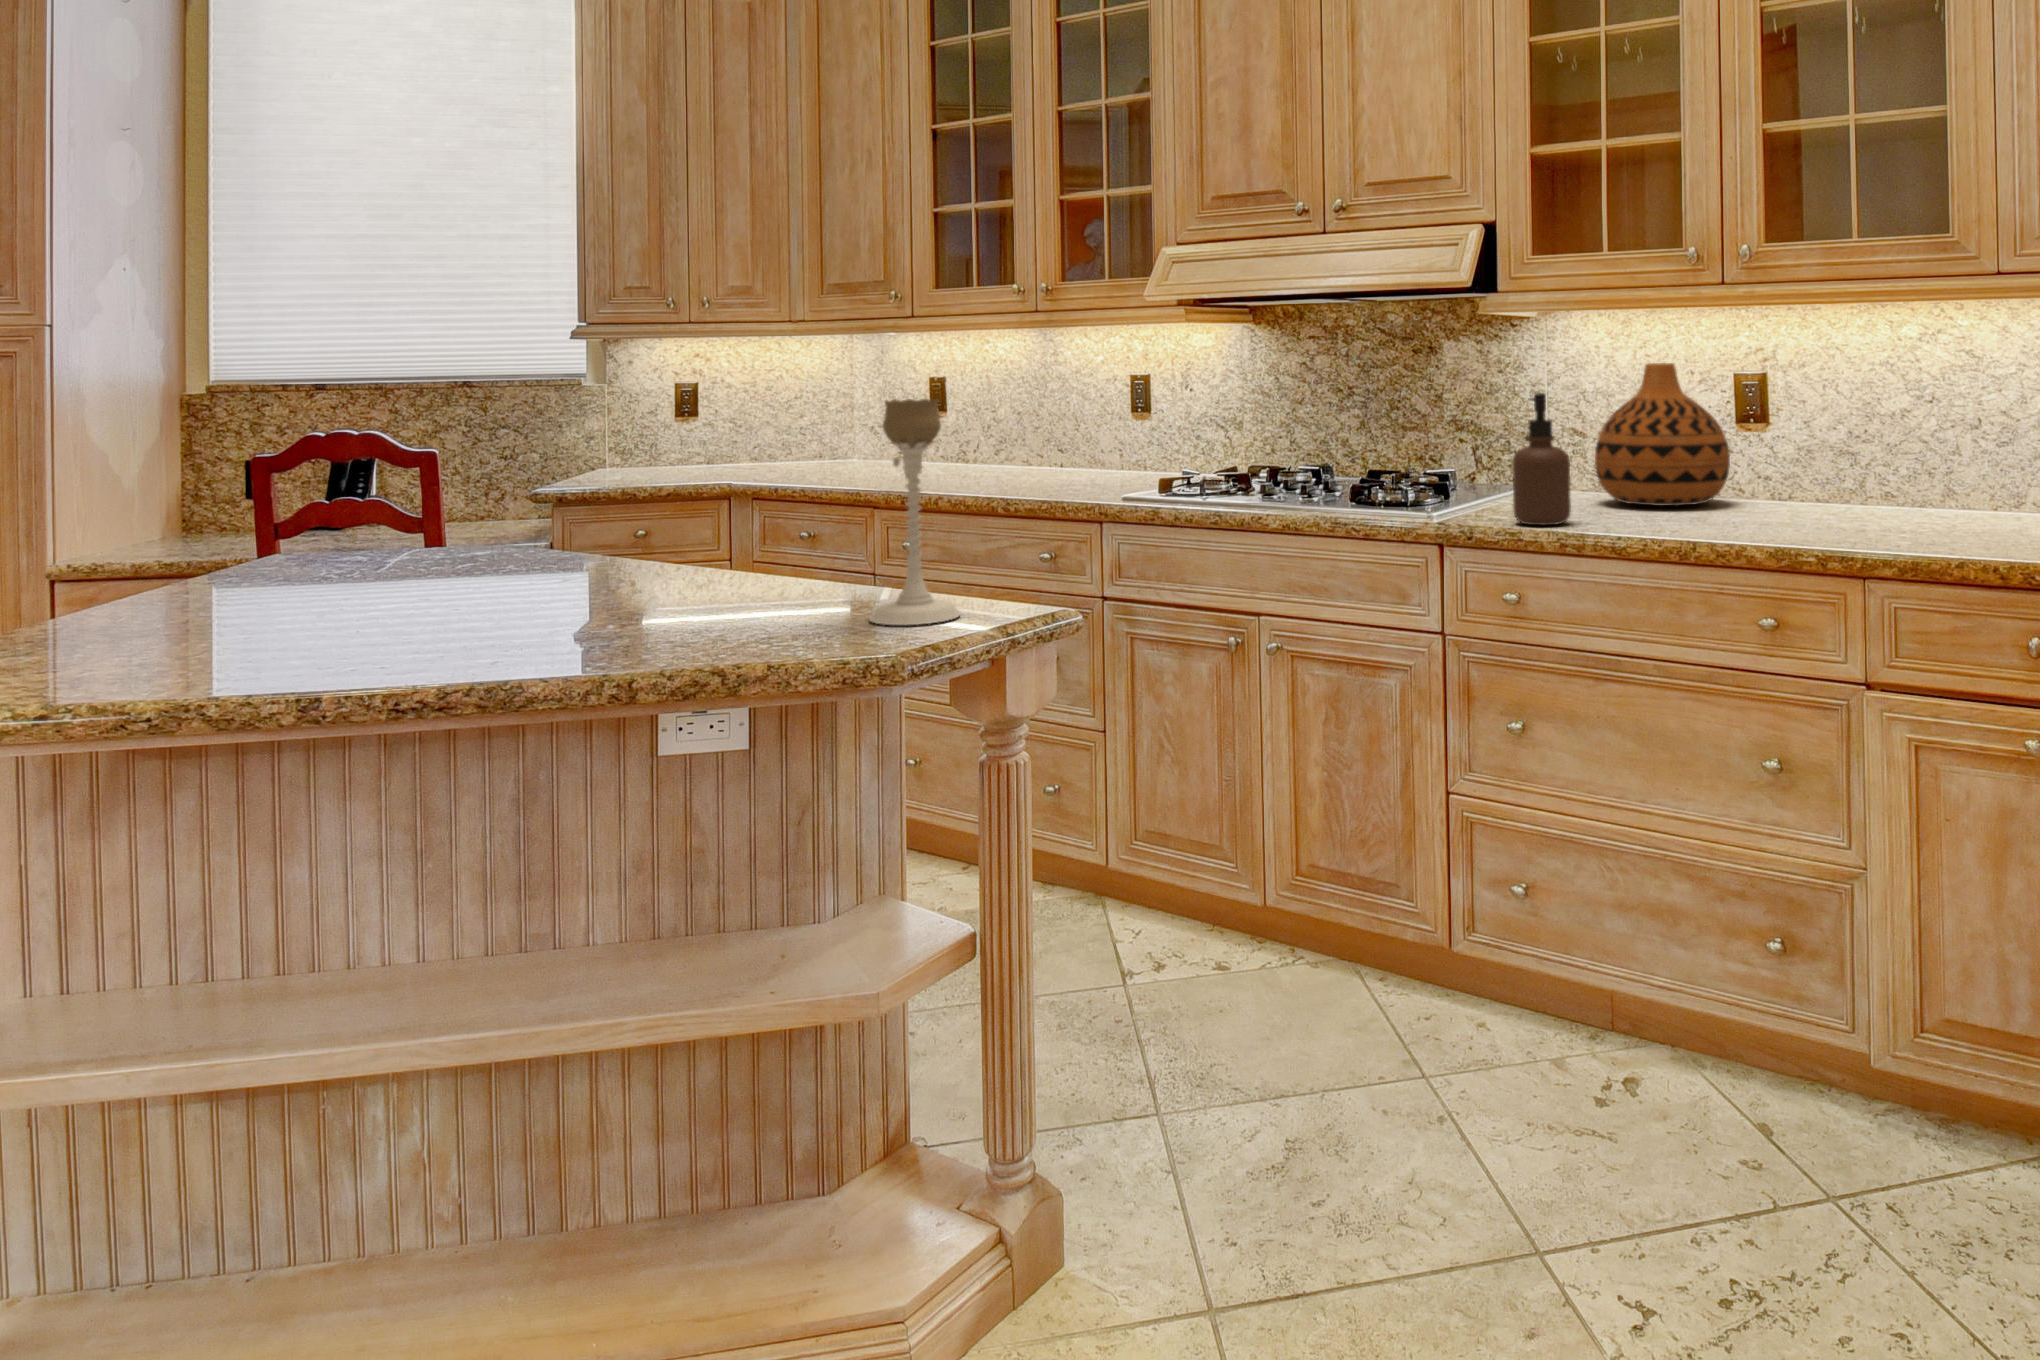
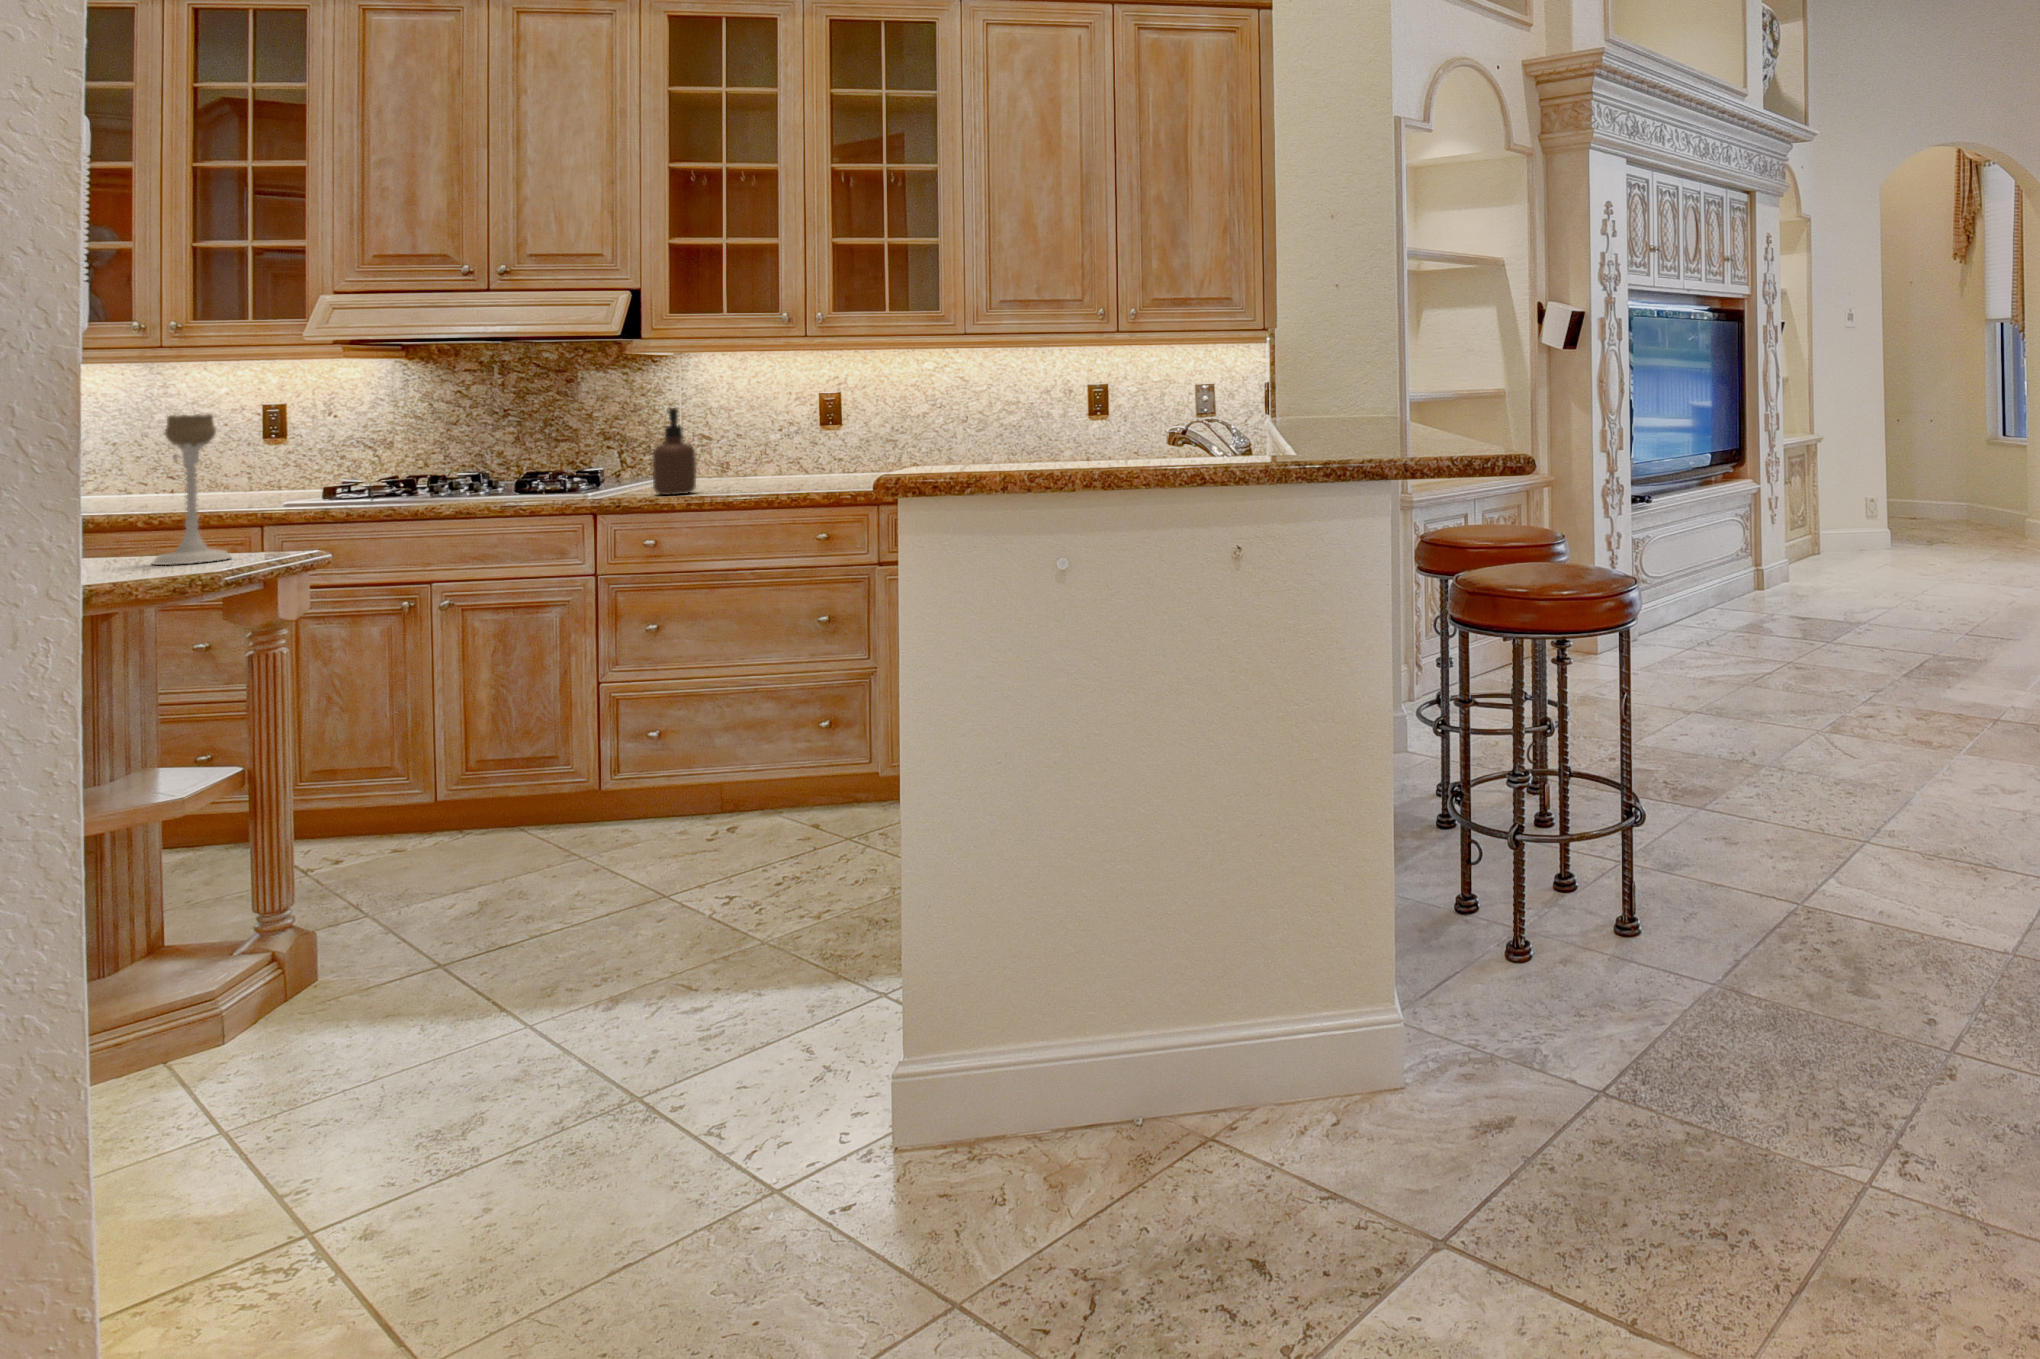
vase: present [1595,363,1730,506] -> none [717,388,814,482]

